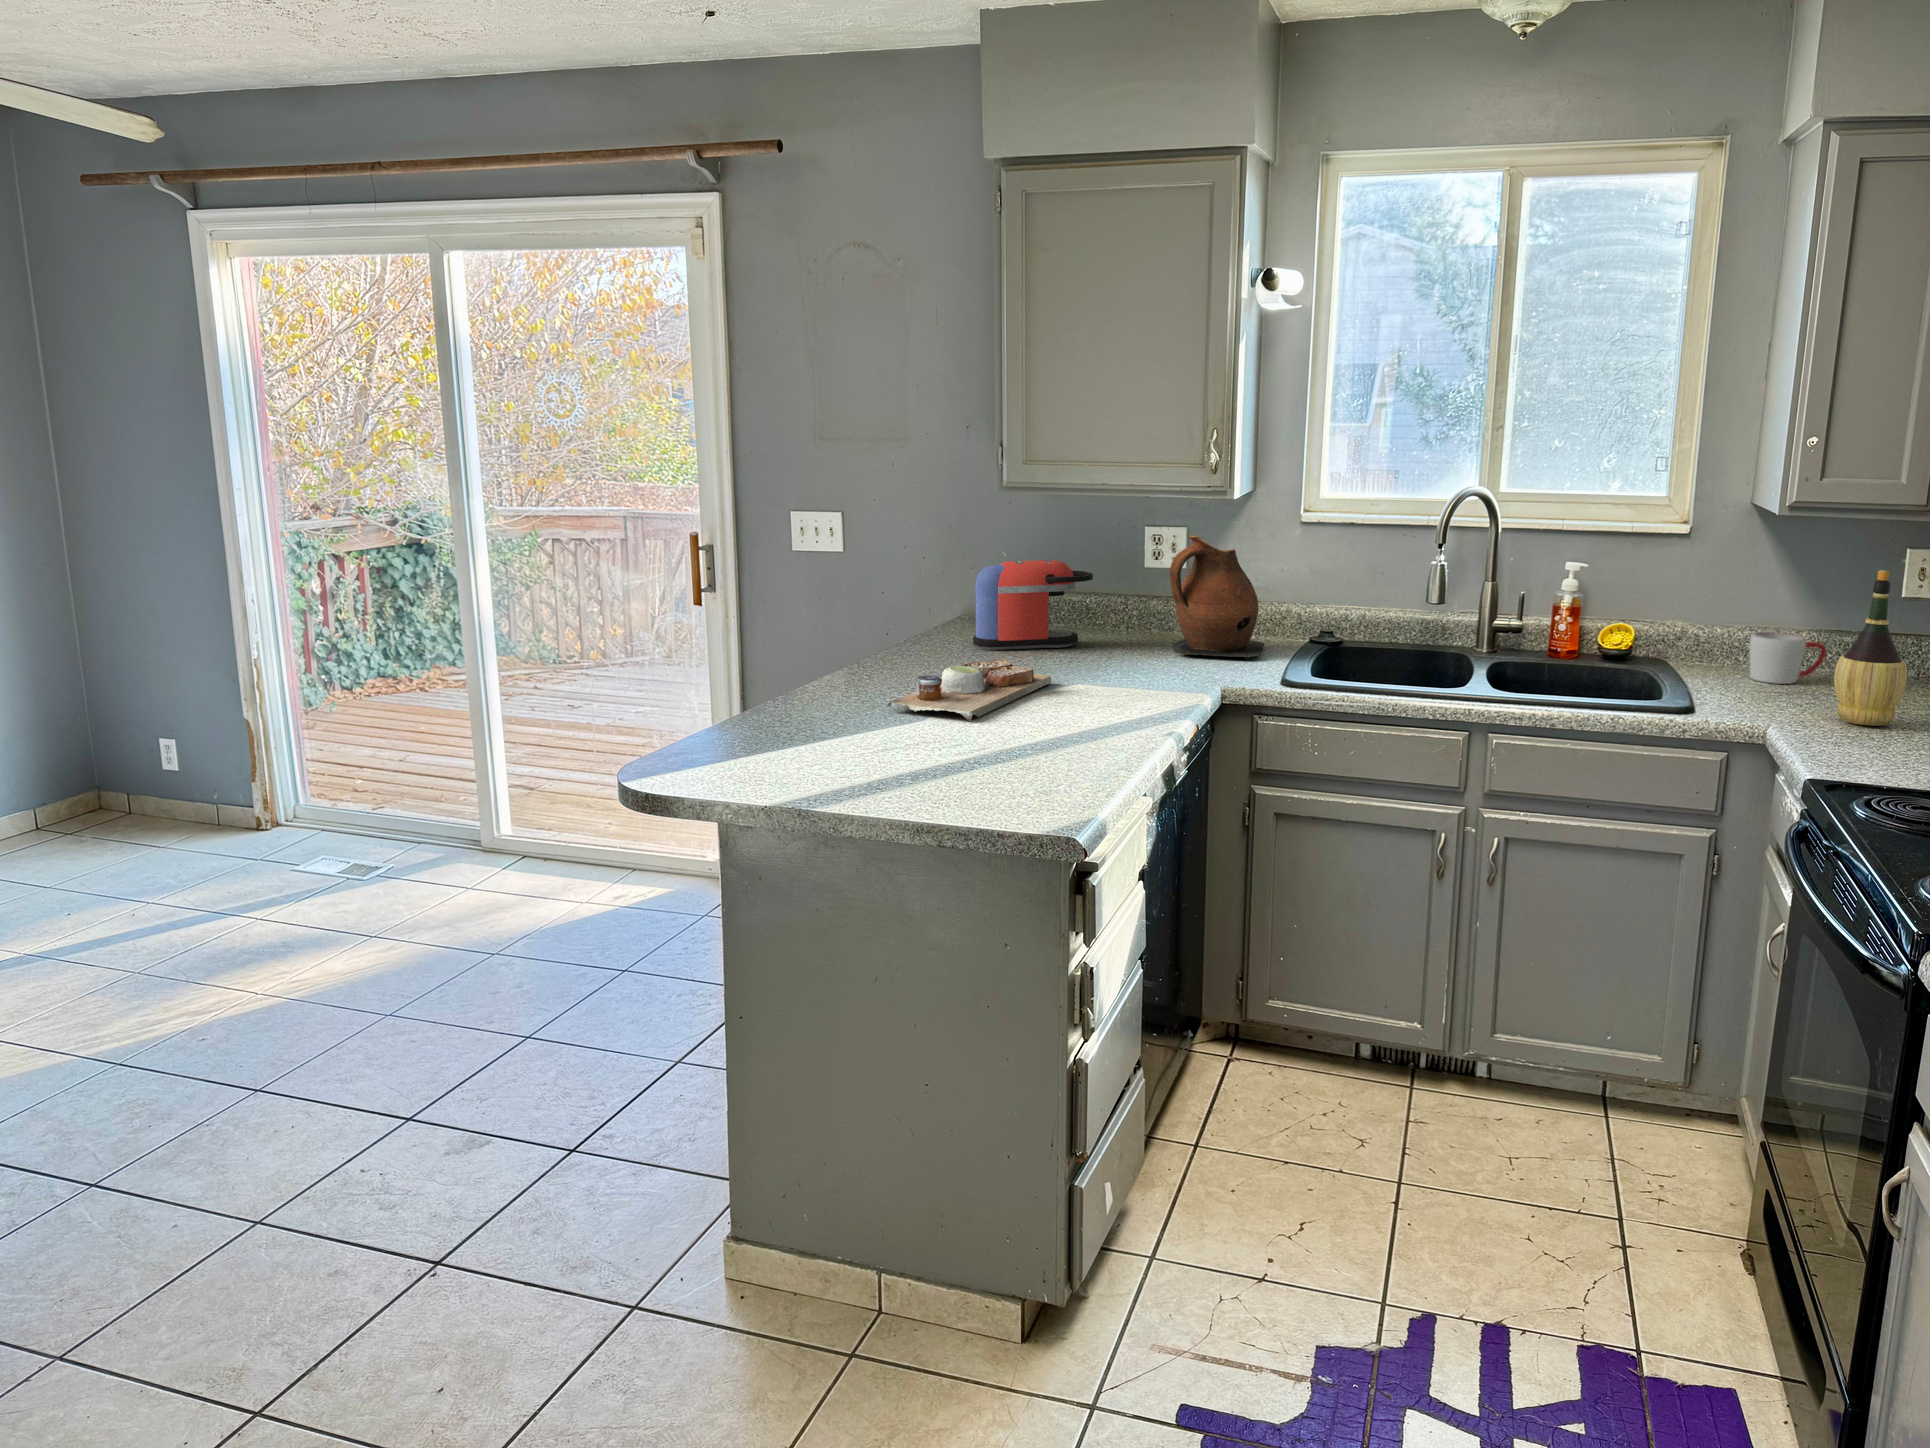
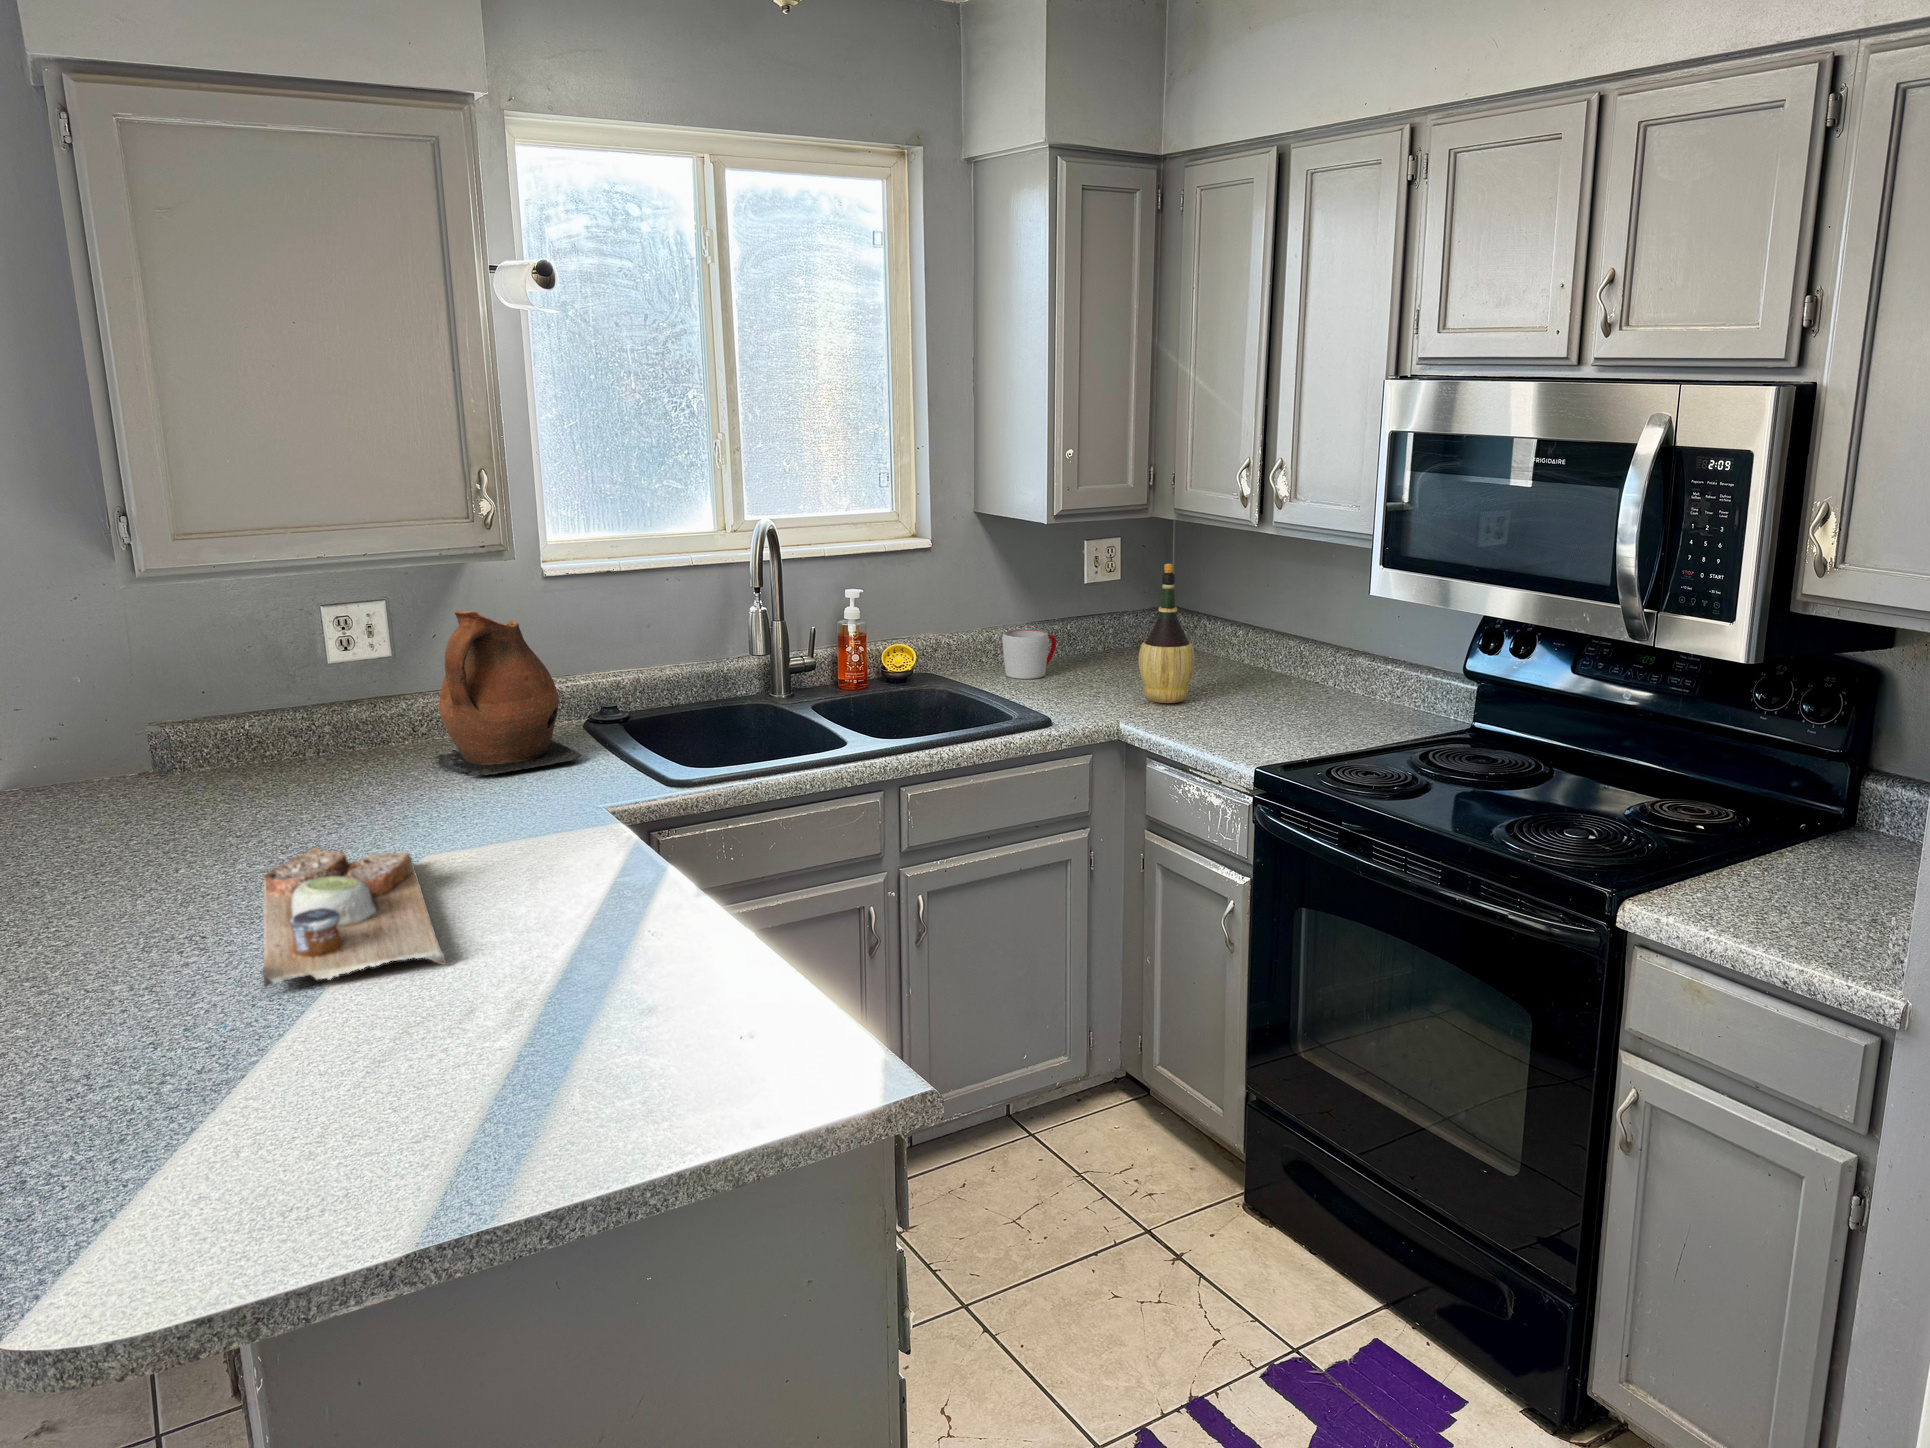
coffee maker: present [973,560,1093,650] -> none [124,676,313,841]

